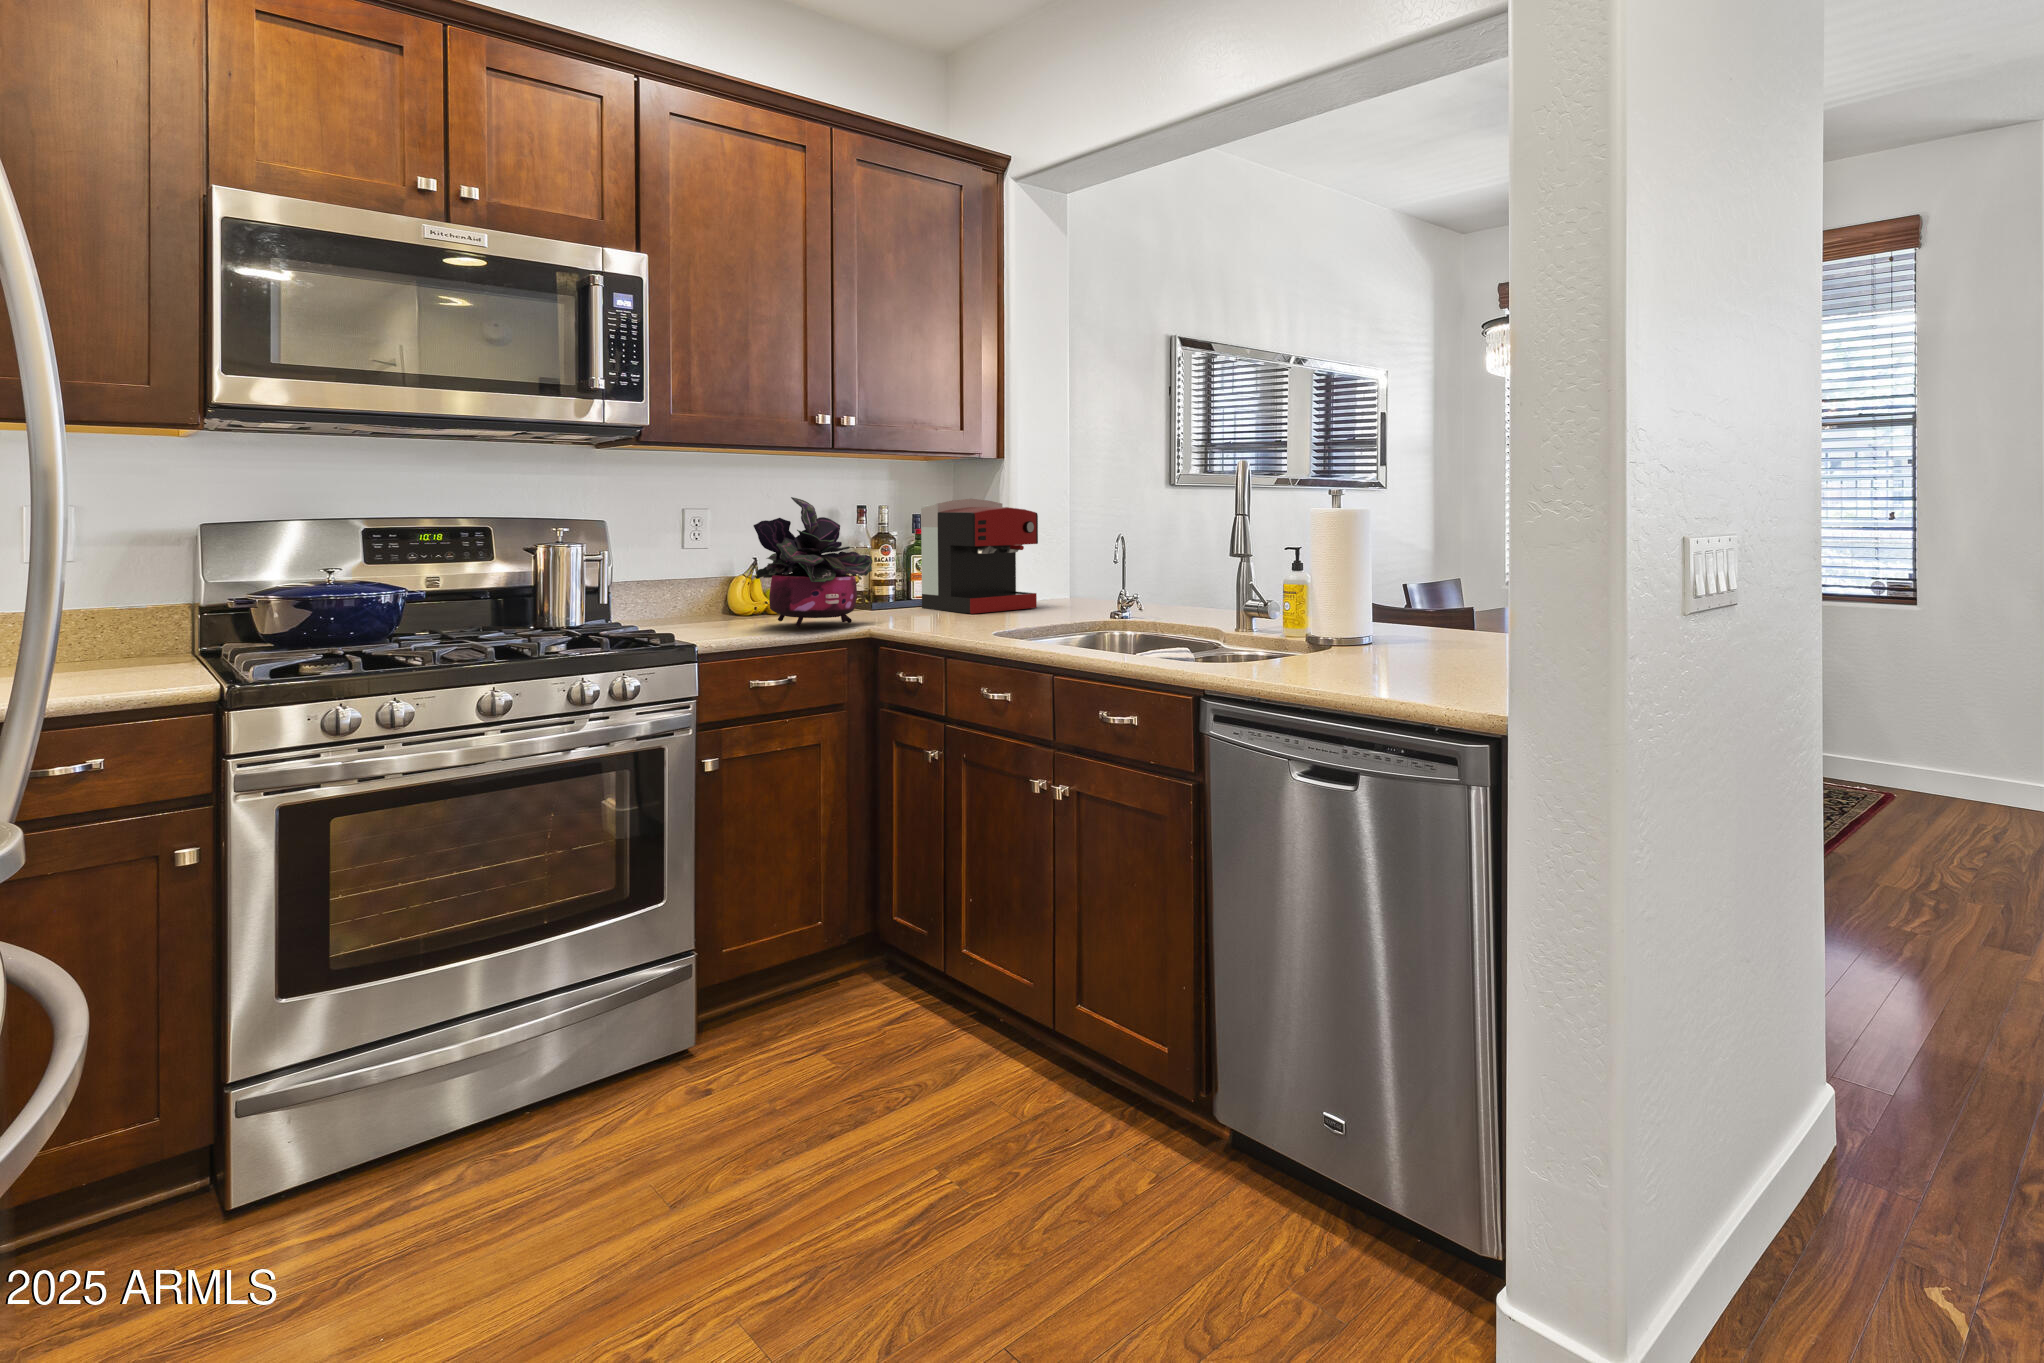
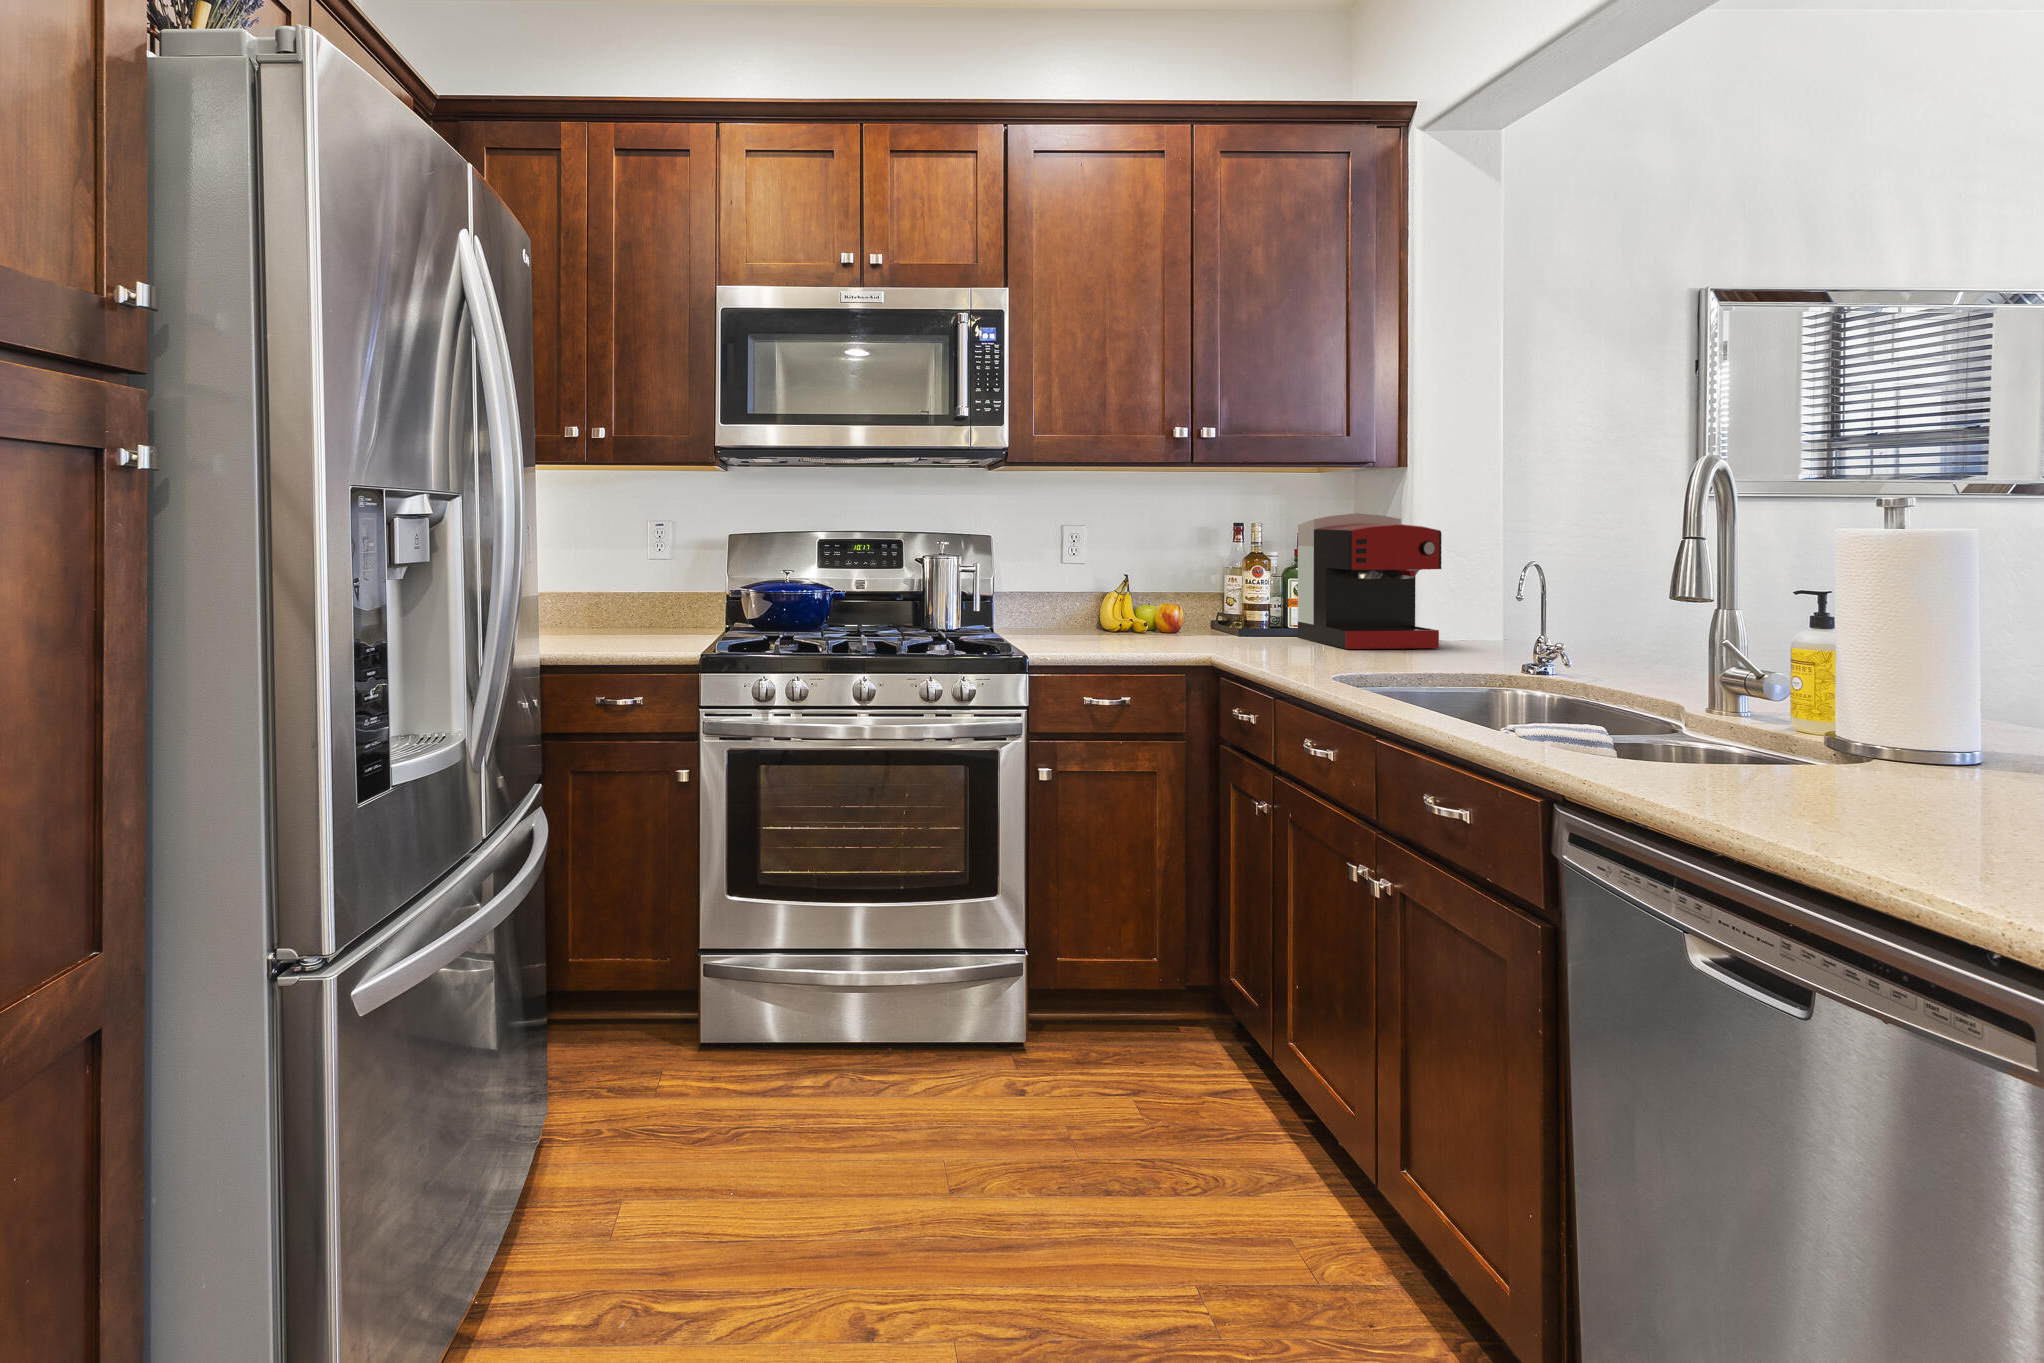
potted plant: present [753,497,872,627] -> none [1099,513,1224,648]

